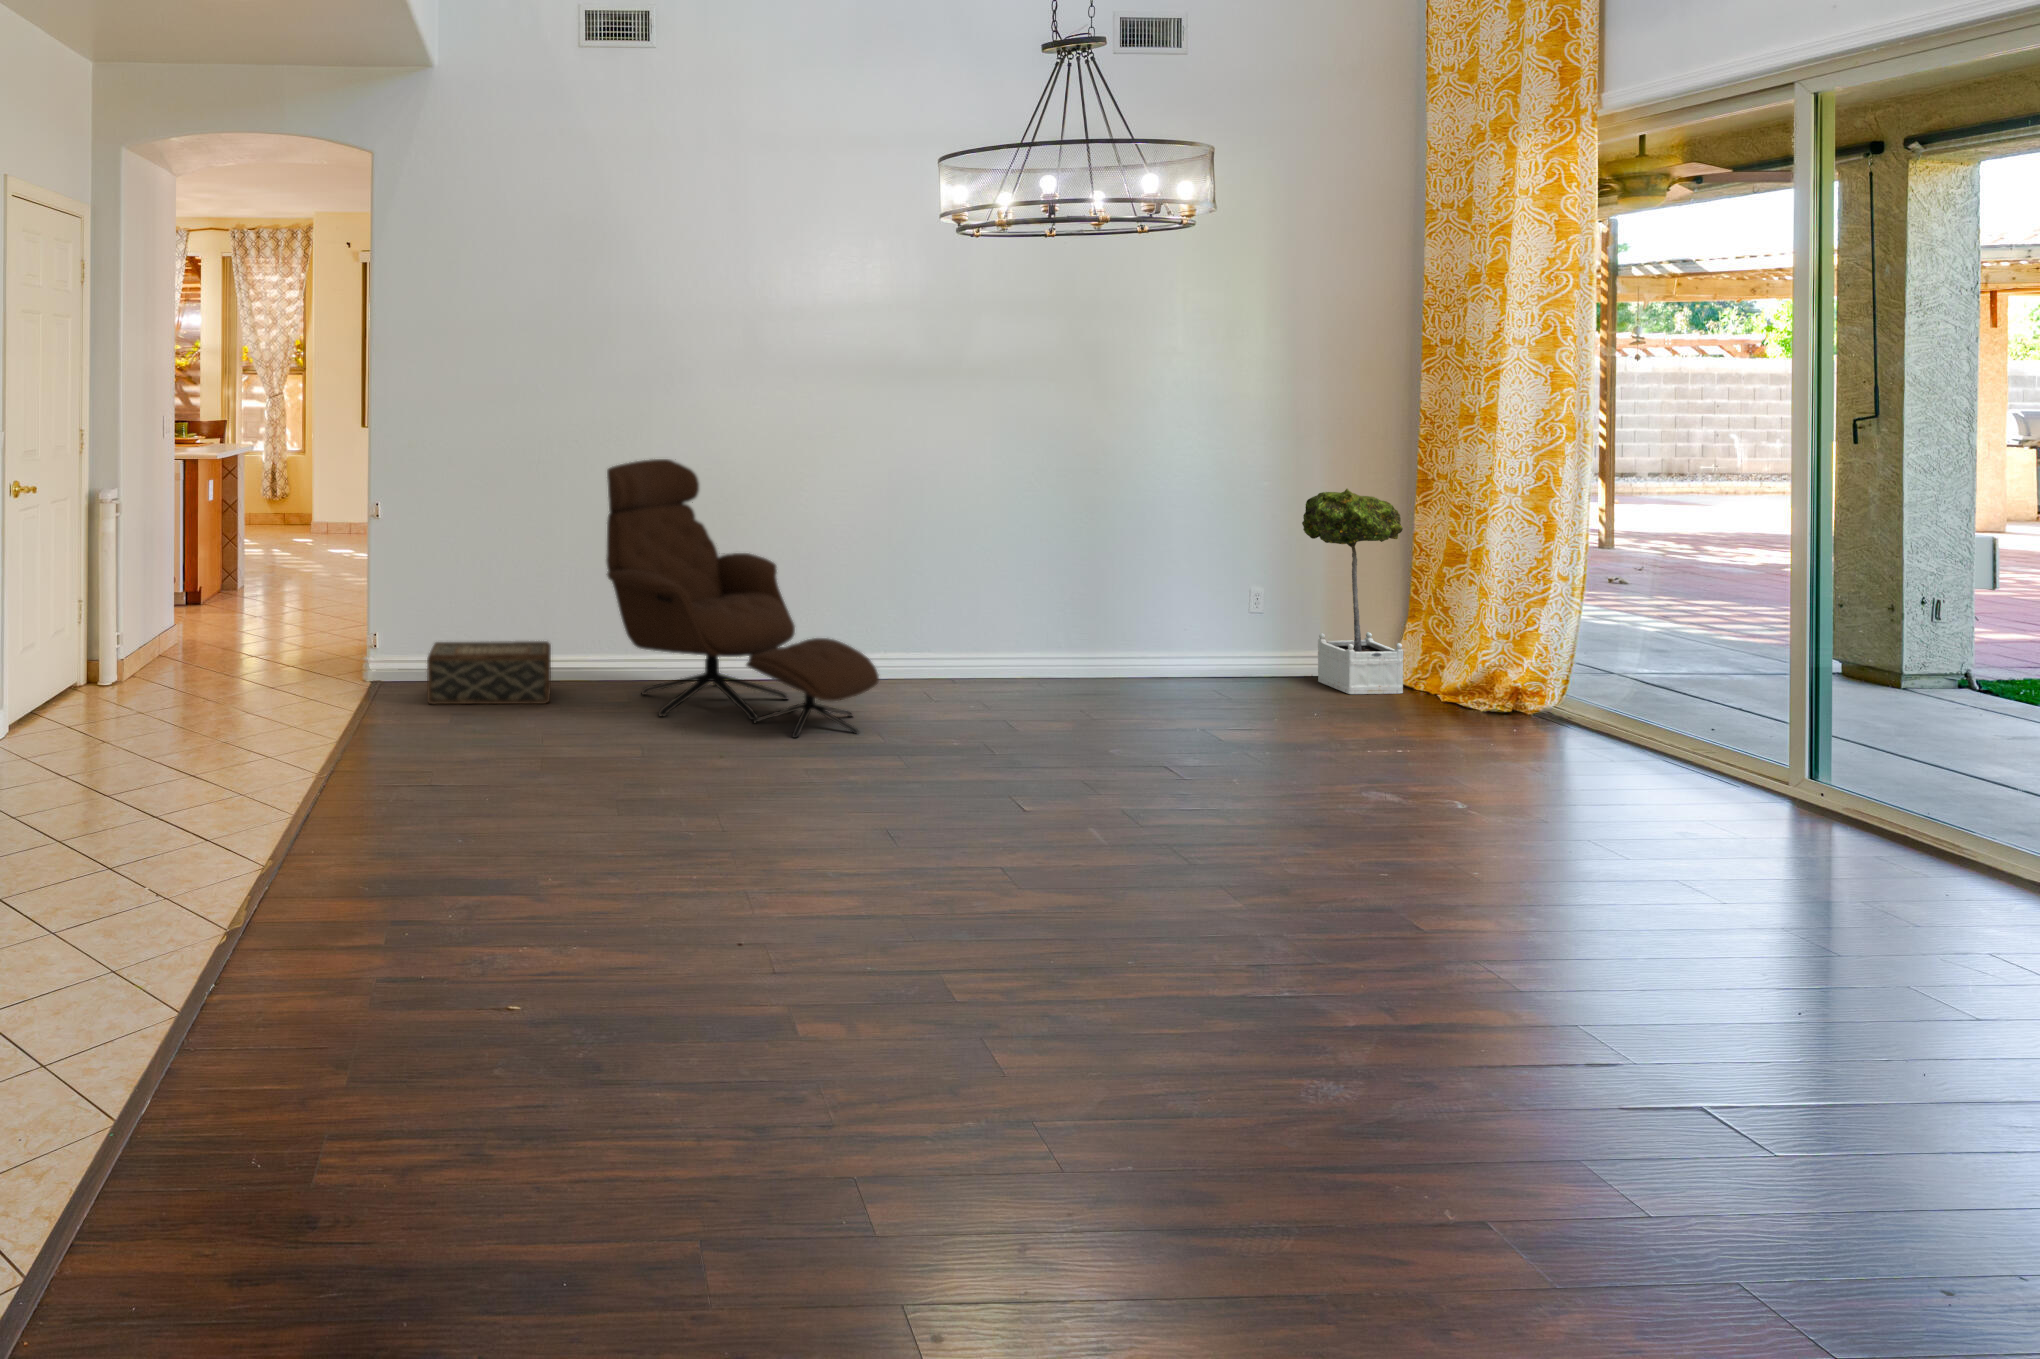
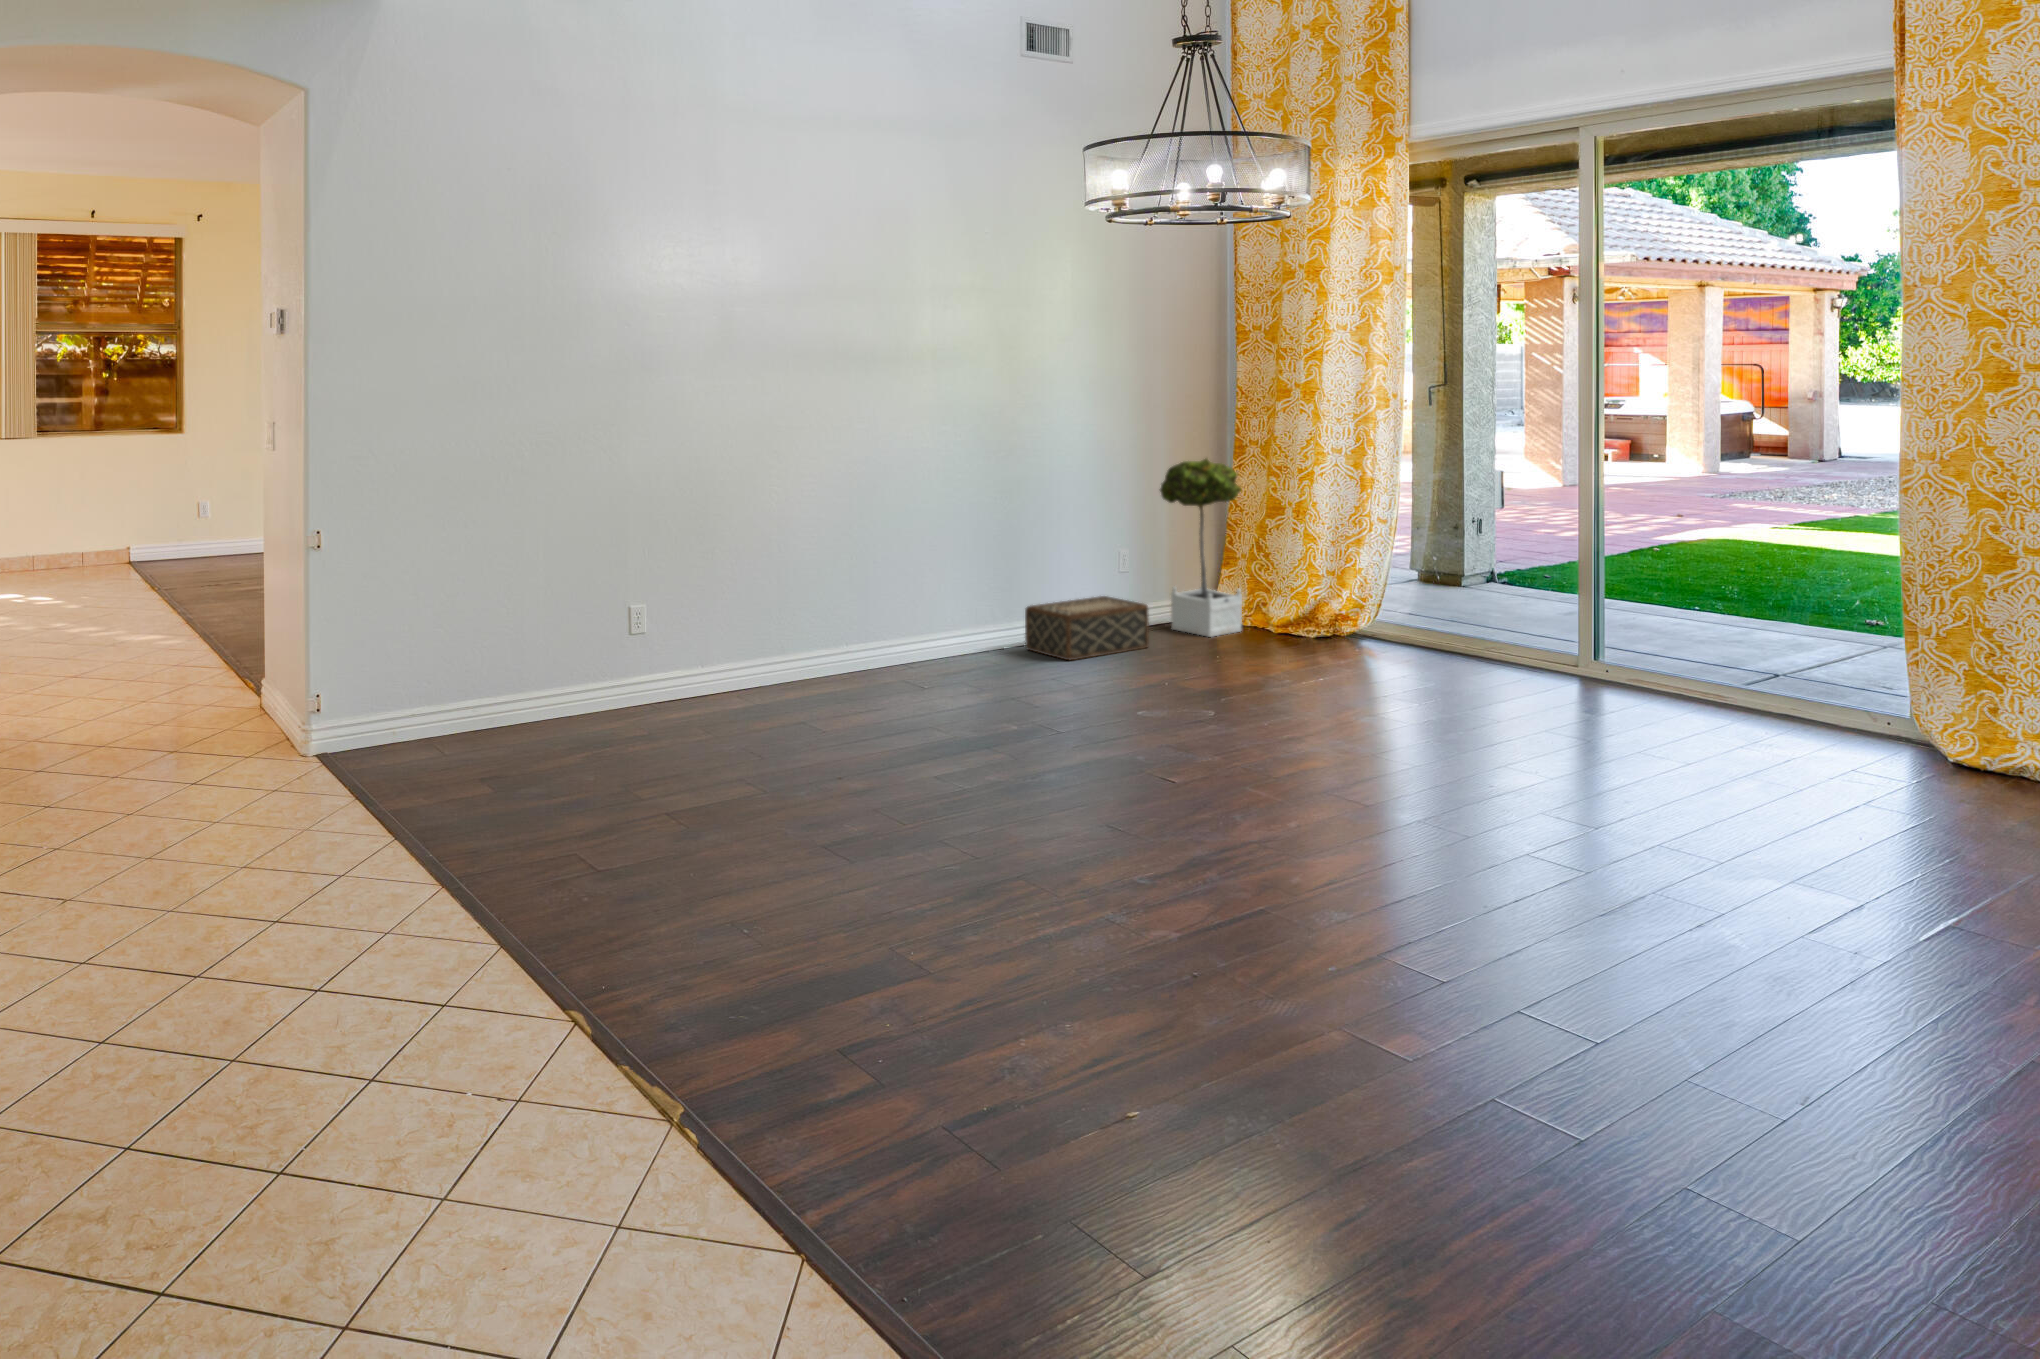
lounge chair: present [606,459,879,738] -> none [614,458,918,745]
woven basket: present [427,641,551,704] -> present [1025,596,1149,660]

